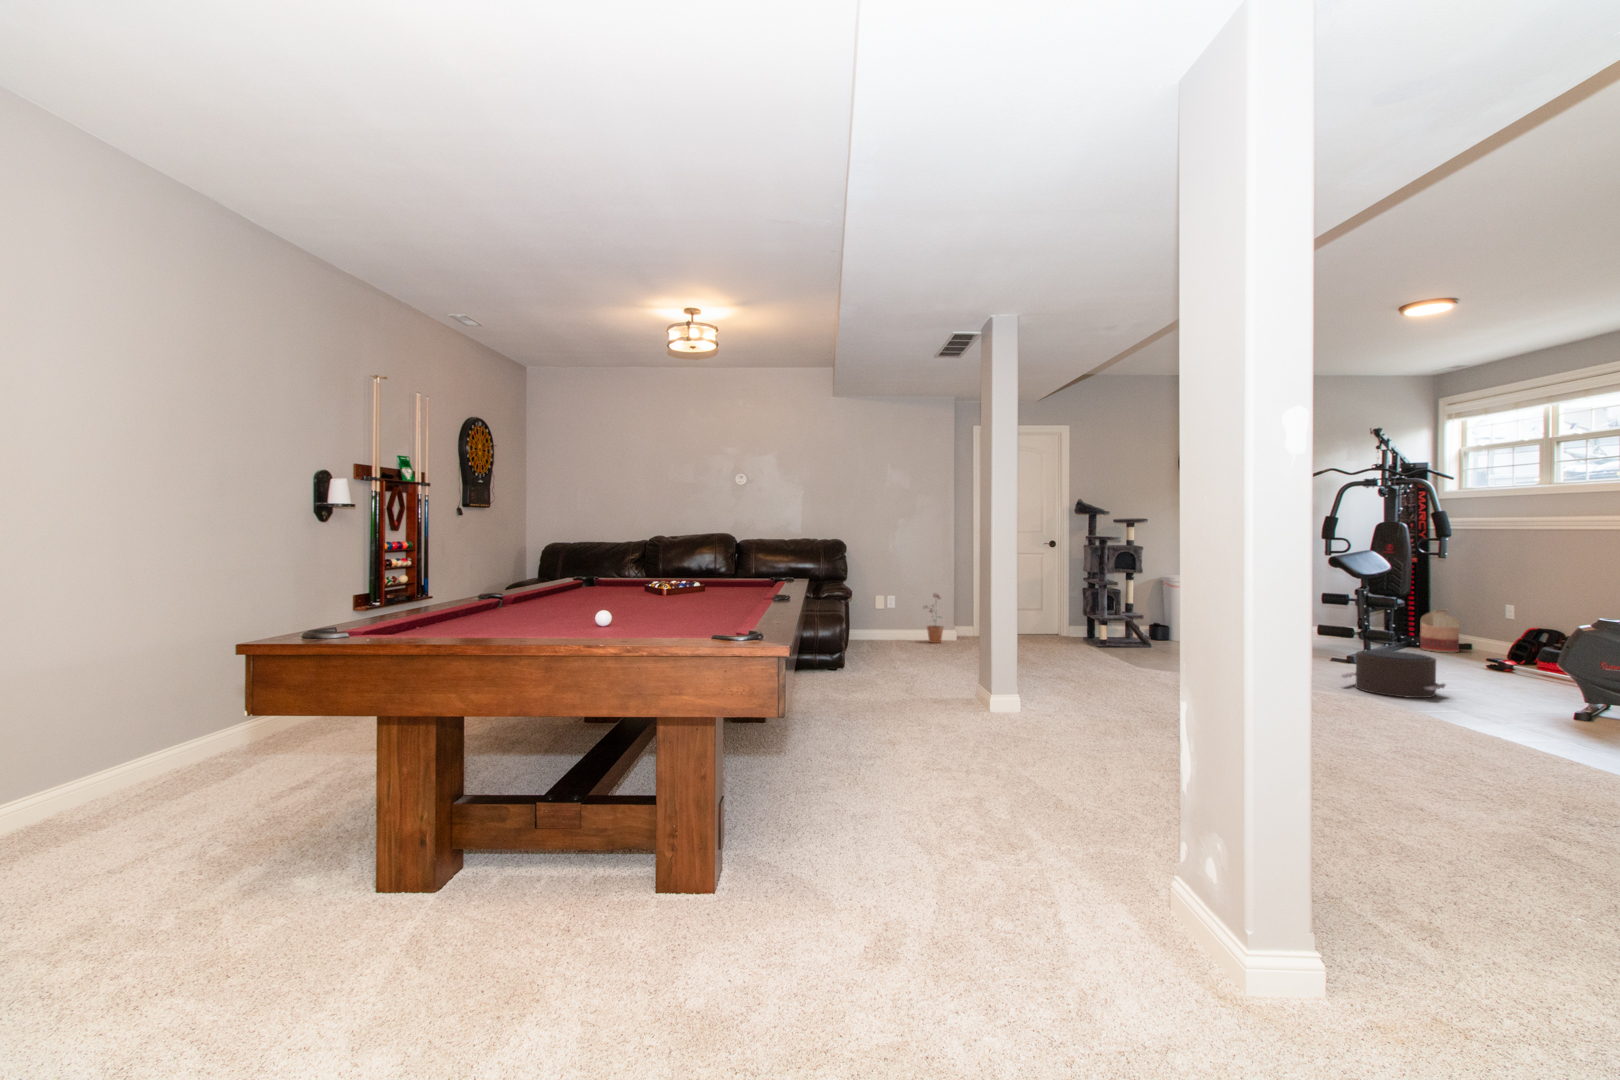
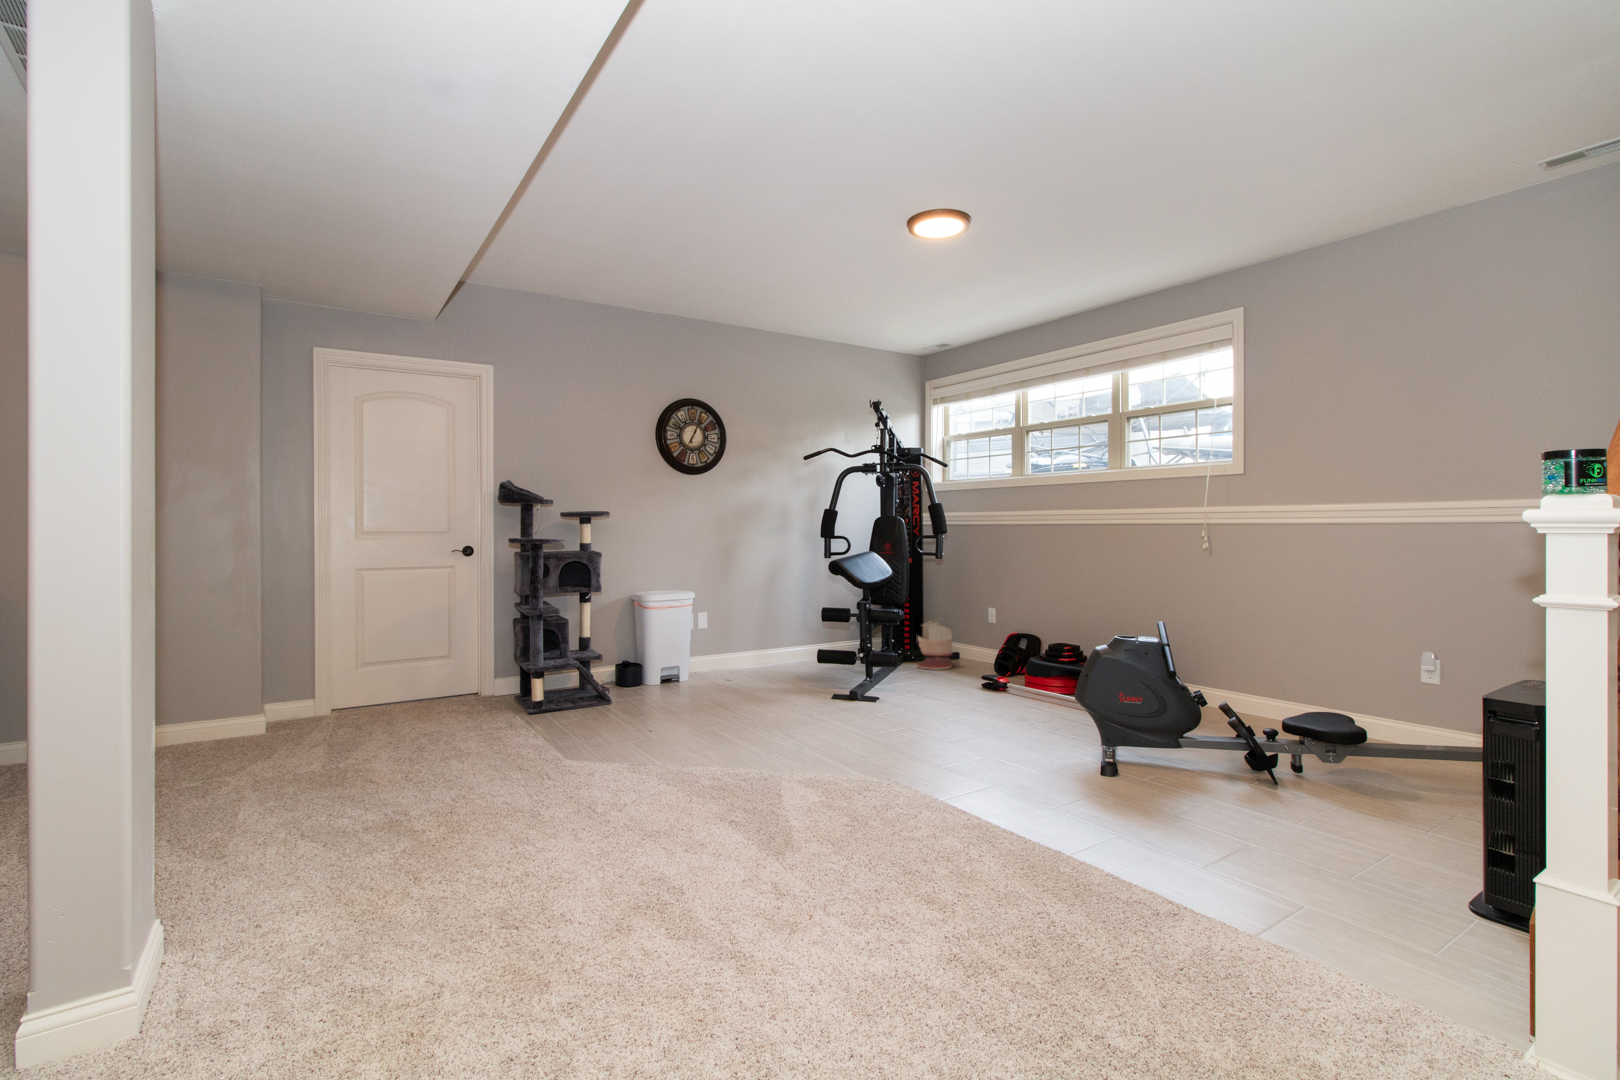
potted plant: present [927,594,943,643] -> none [202,645,247,740]
pouf: present [1341,650,1446,698] -> none [847,688,965,757]

